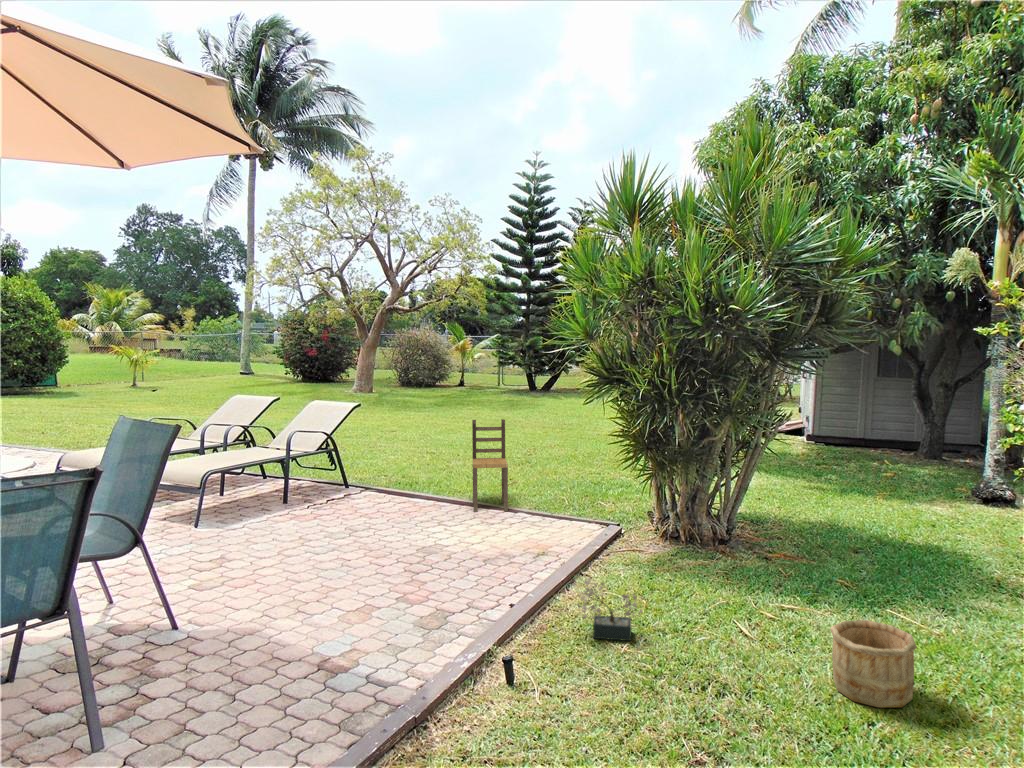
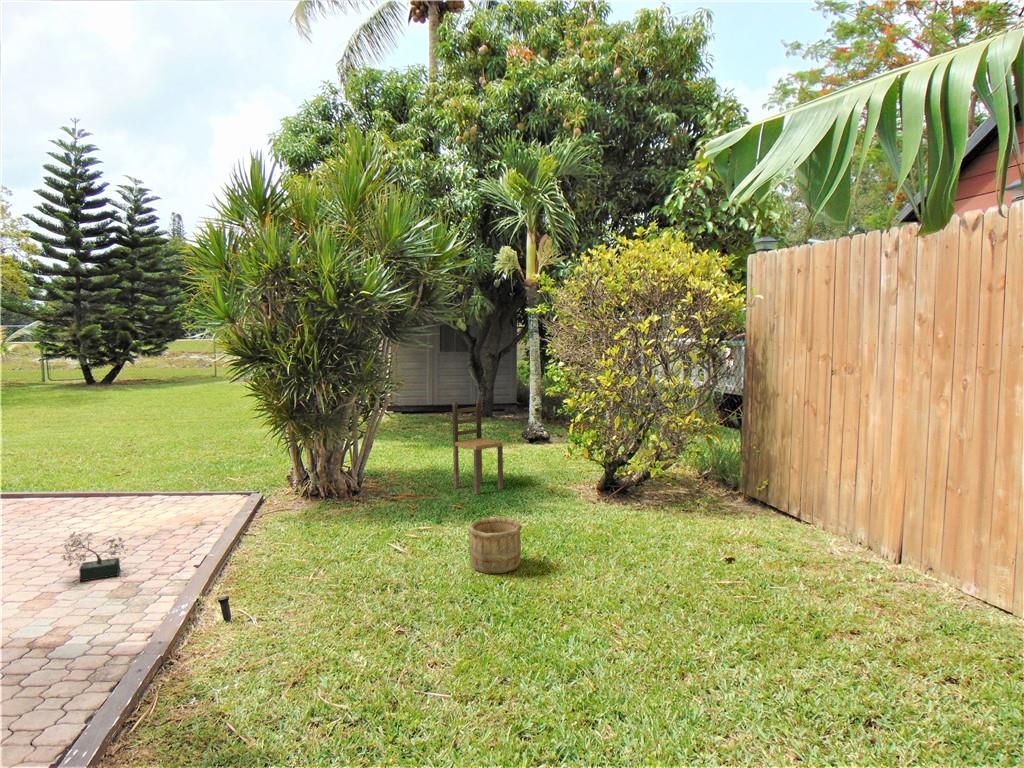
chair: present [472,419,508,512] -> present [452,400,503,495]
decorative plant: present [578,579,642,641] -> present [63,532,128,581]

